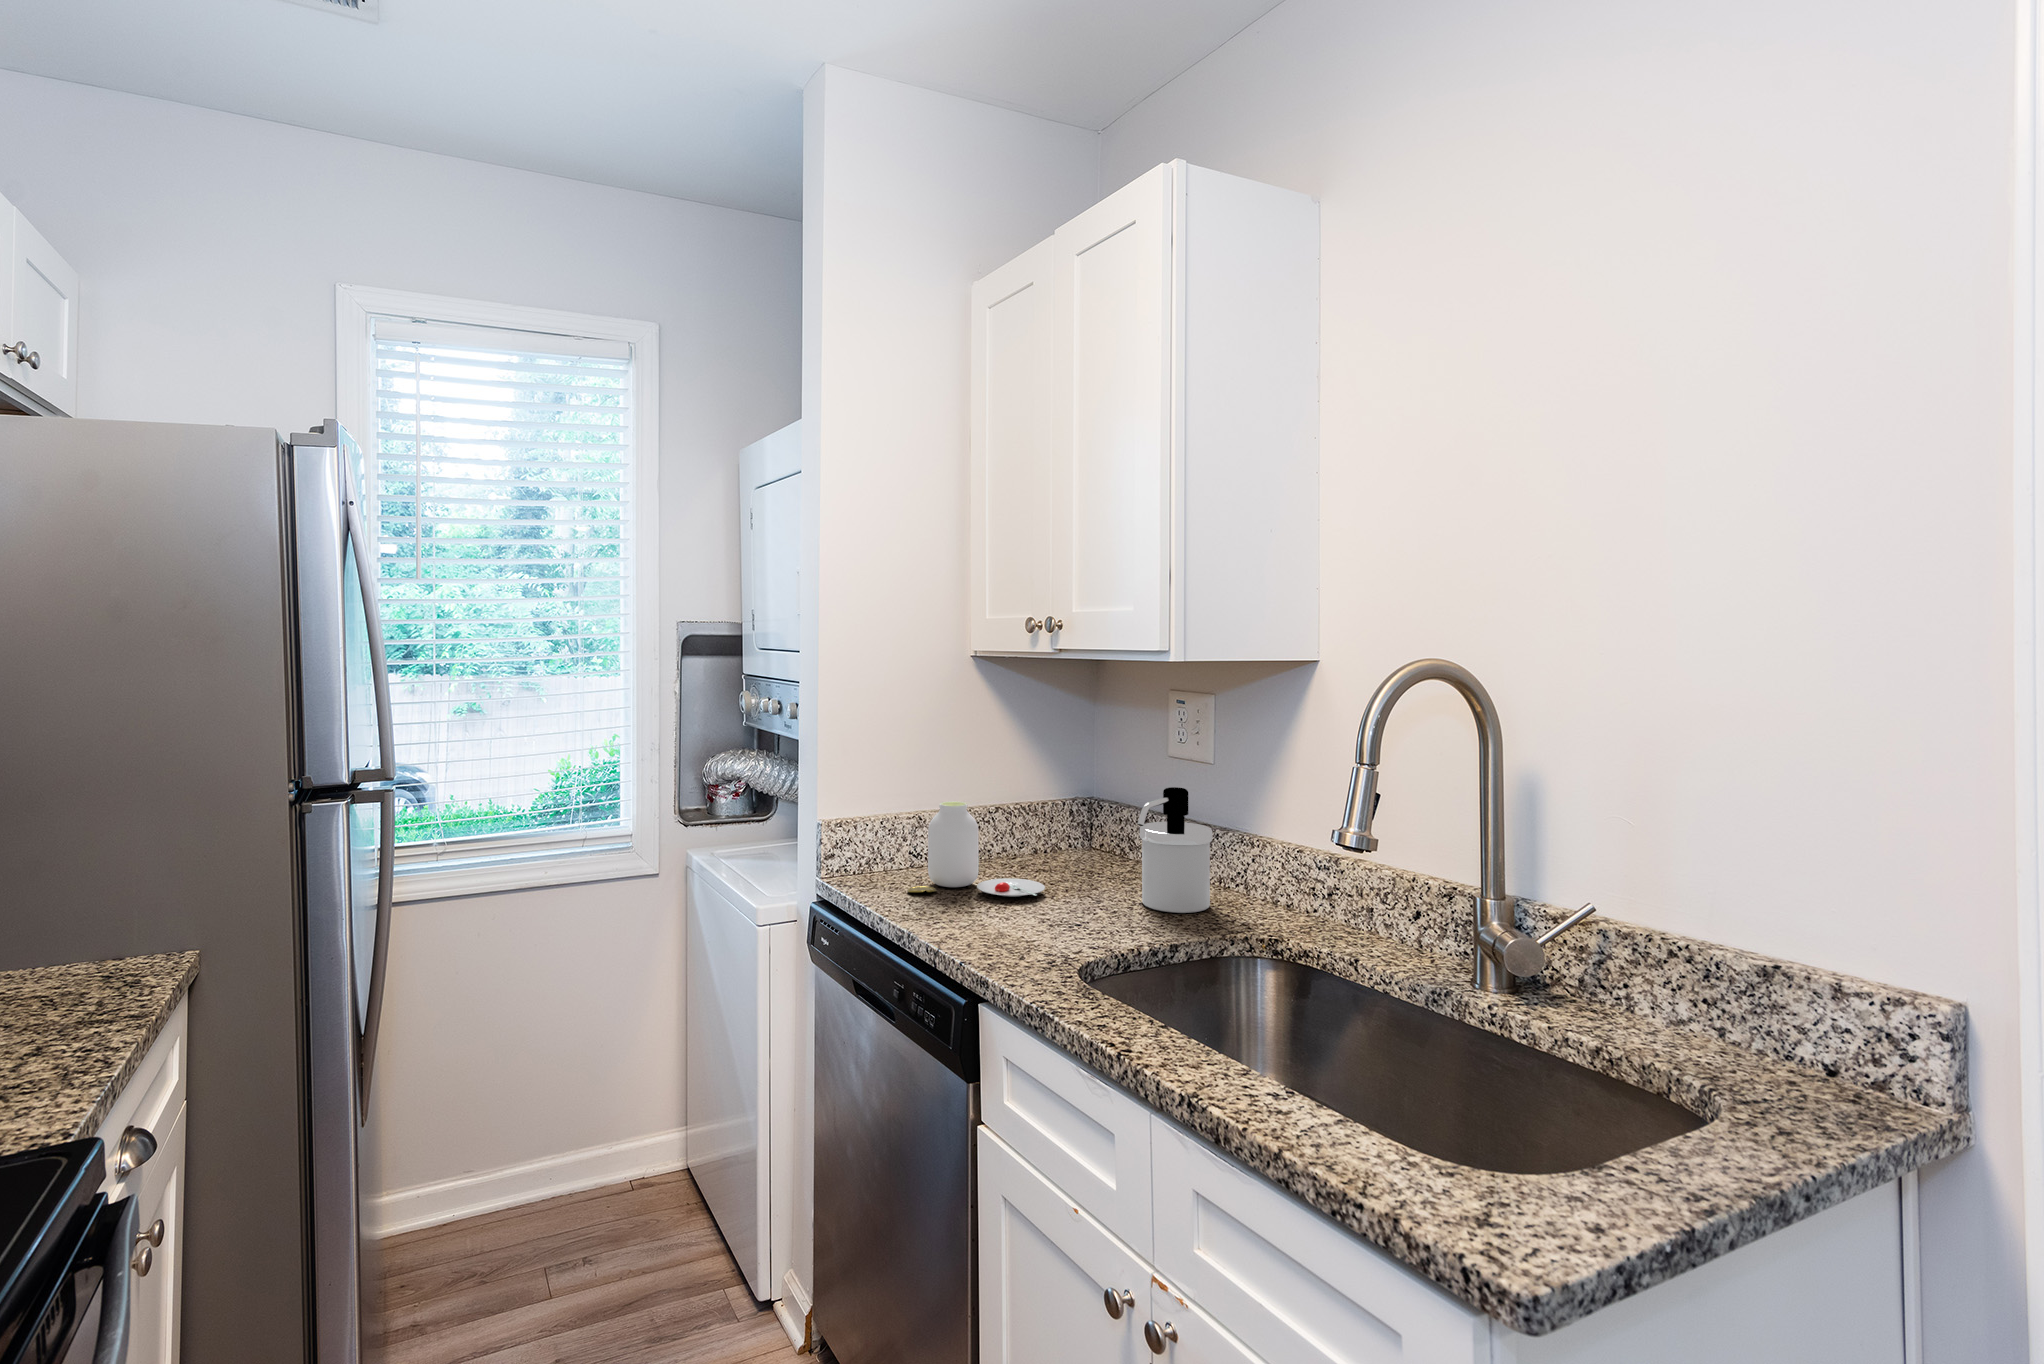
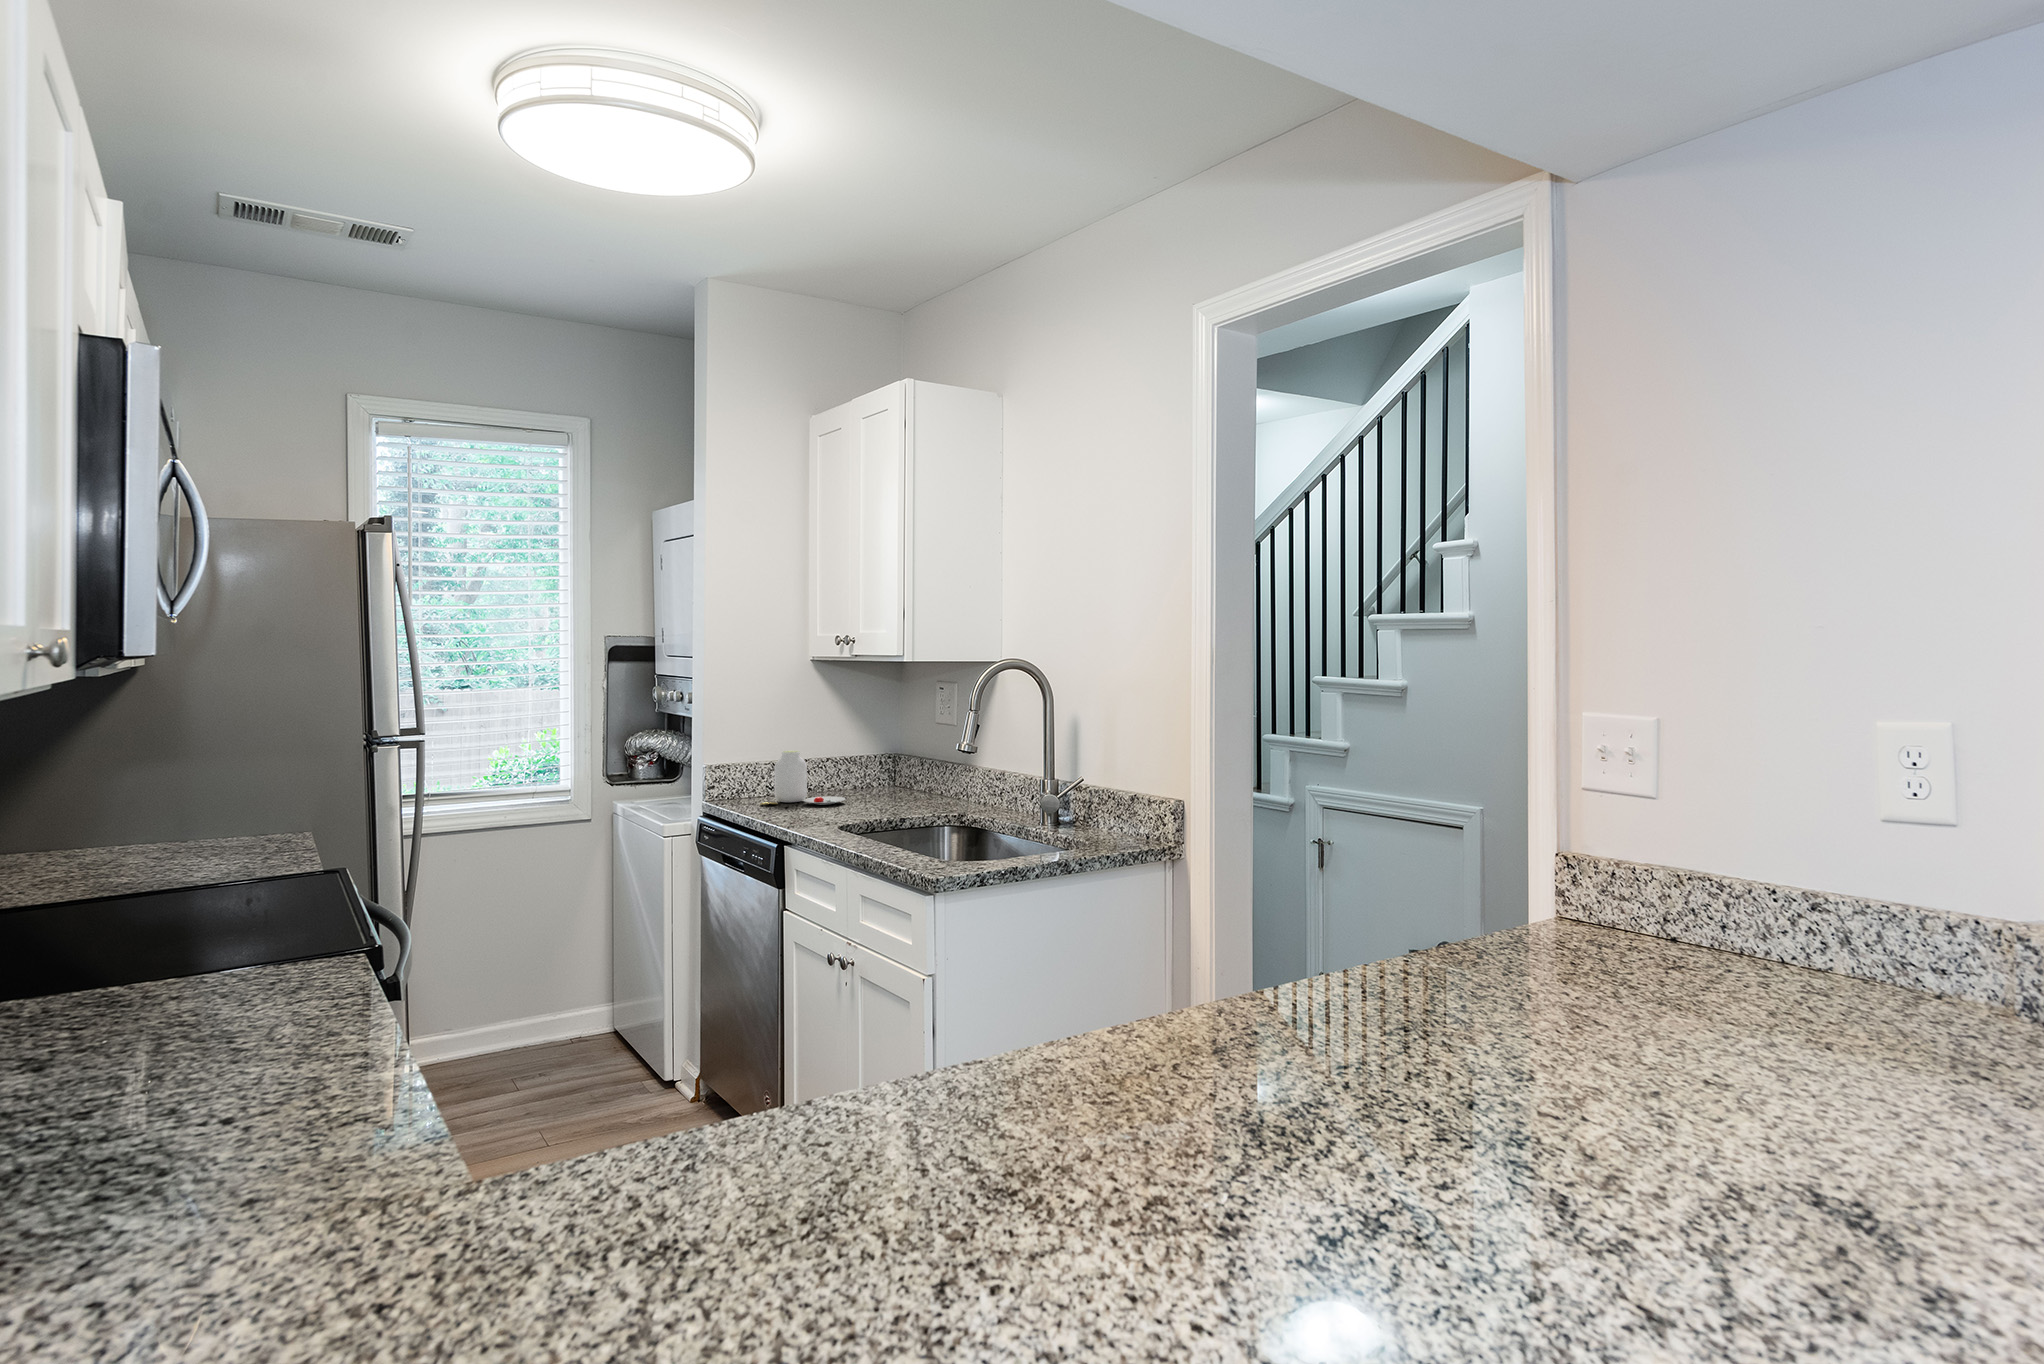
soap dispenser: present [1138,787,1212,913] -> none [891,736,941,807]

